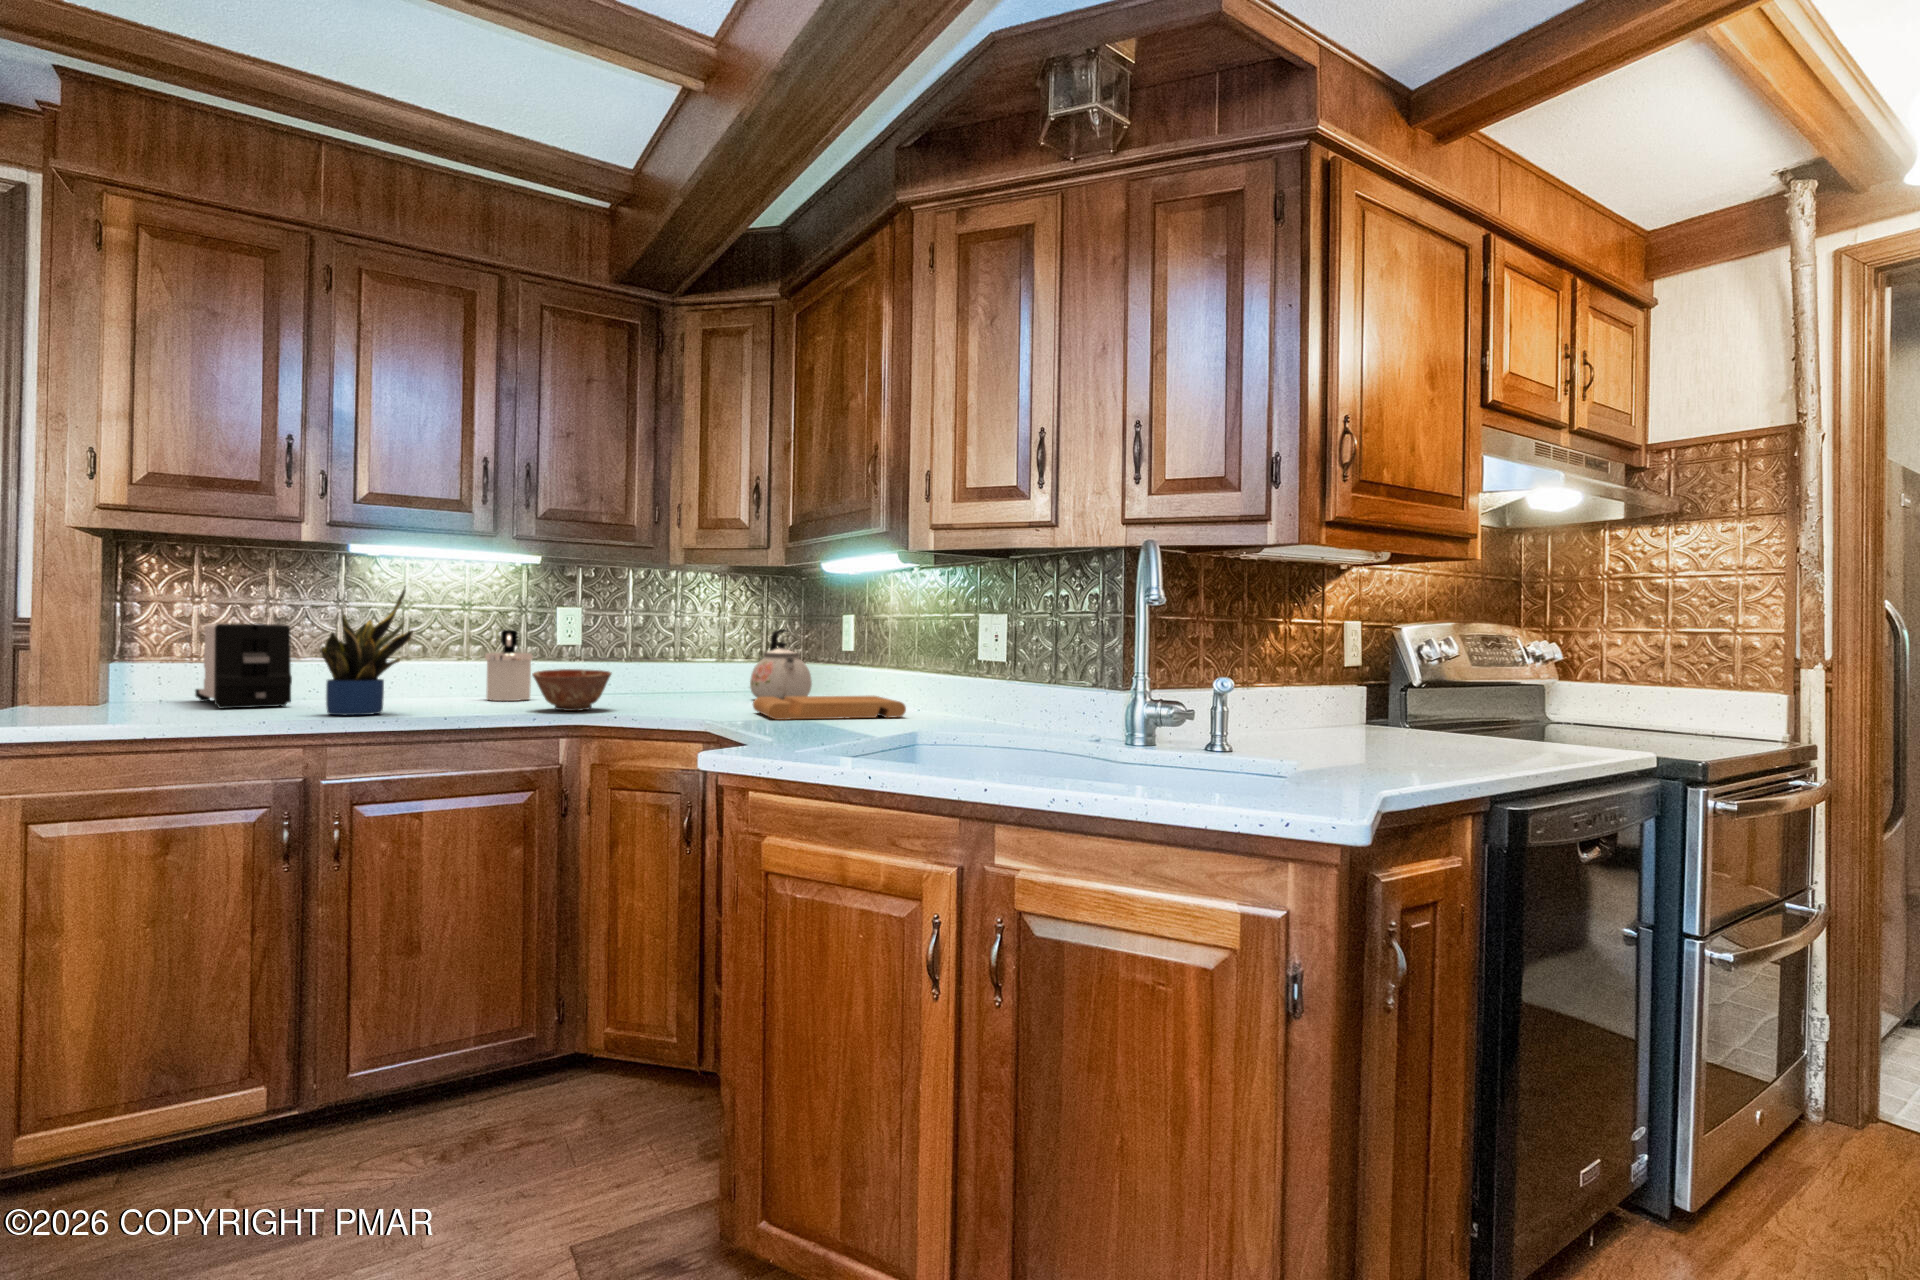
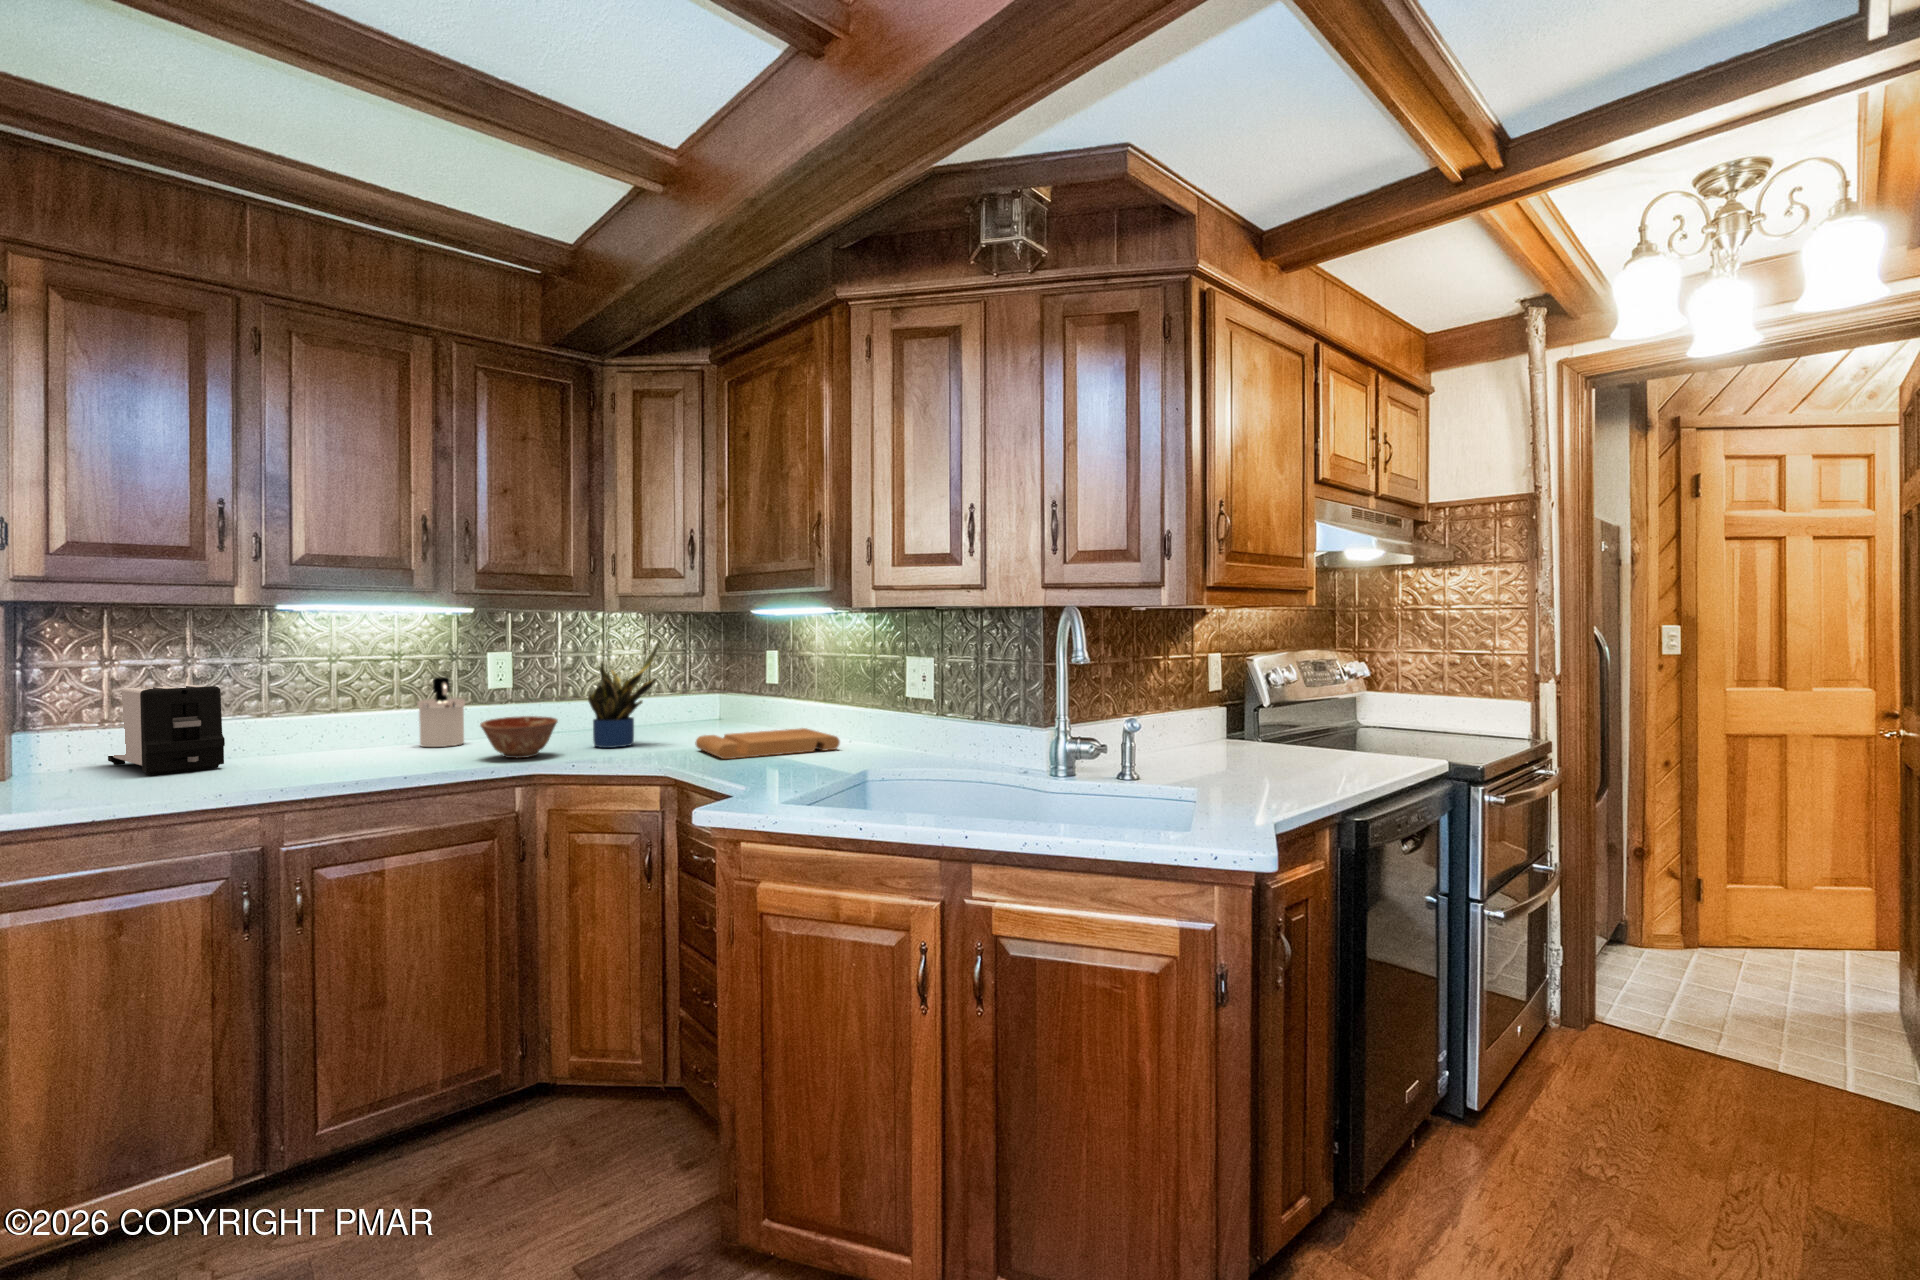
potted plant: present [320,588,413,715] -> present [588,646,658,748]
kettle: present [750,629,812,700] -> none [678,665,736,732]

